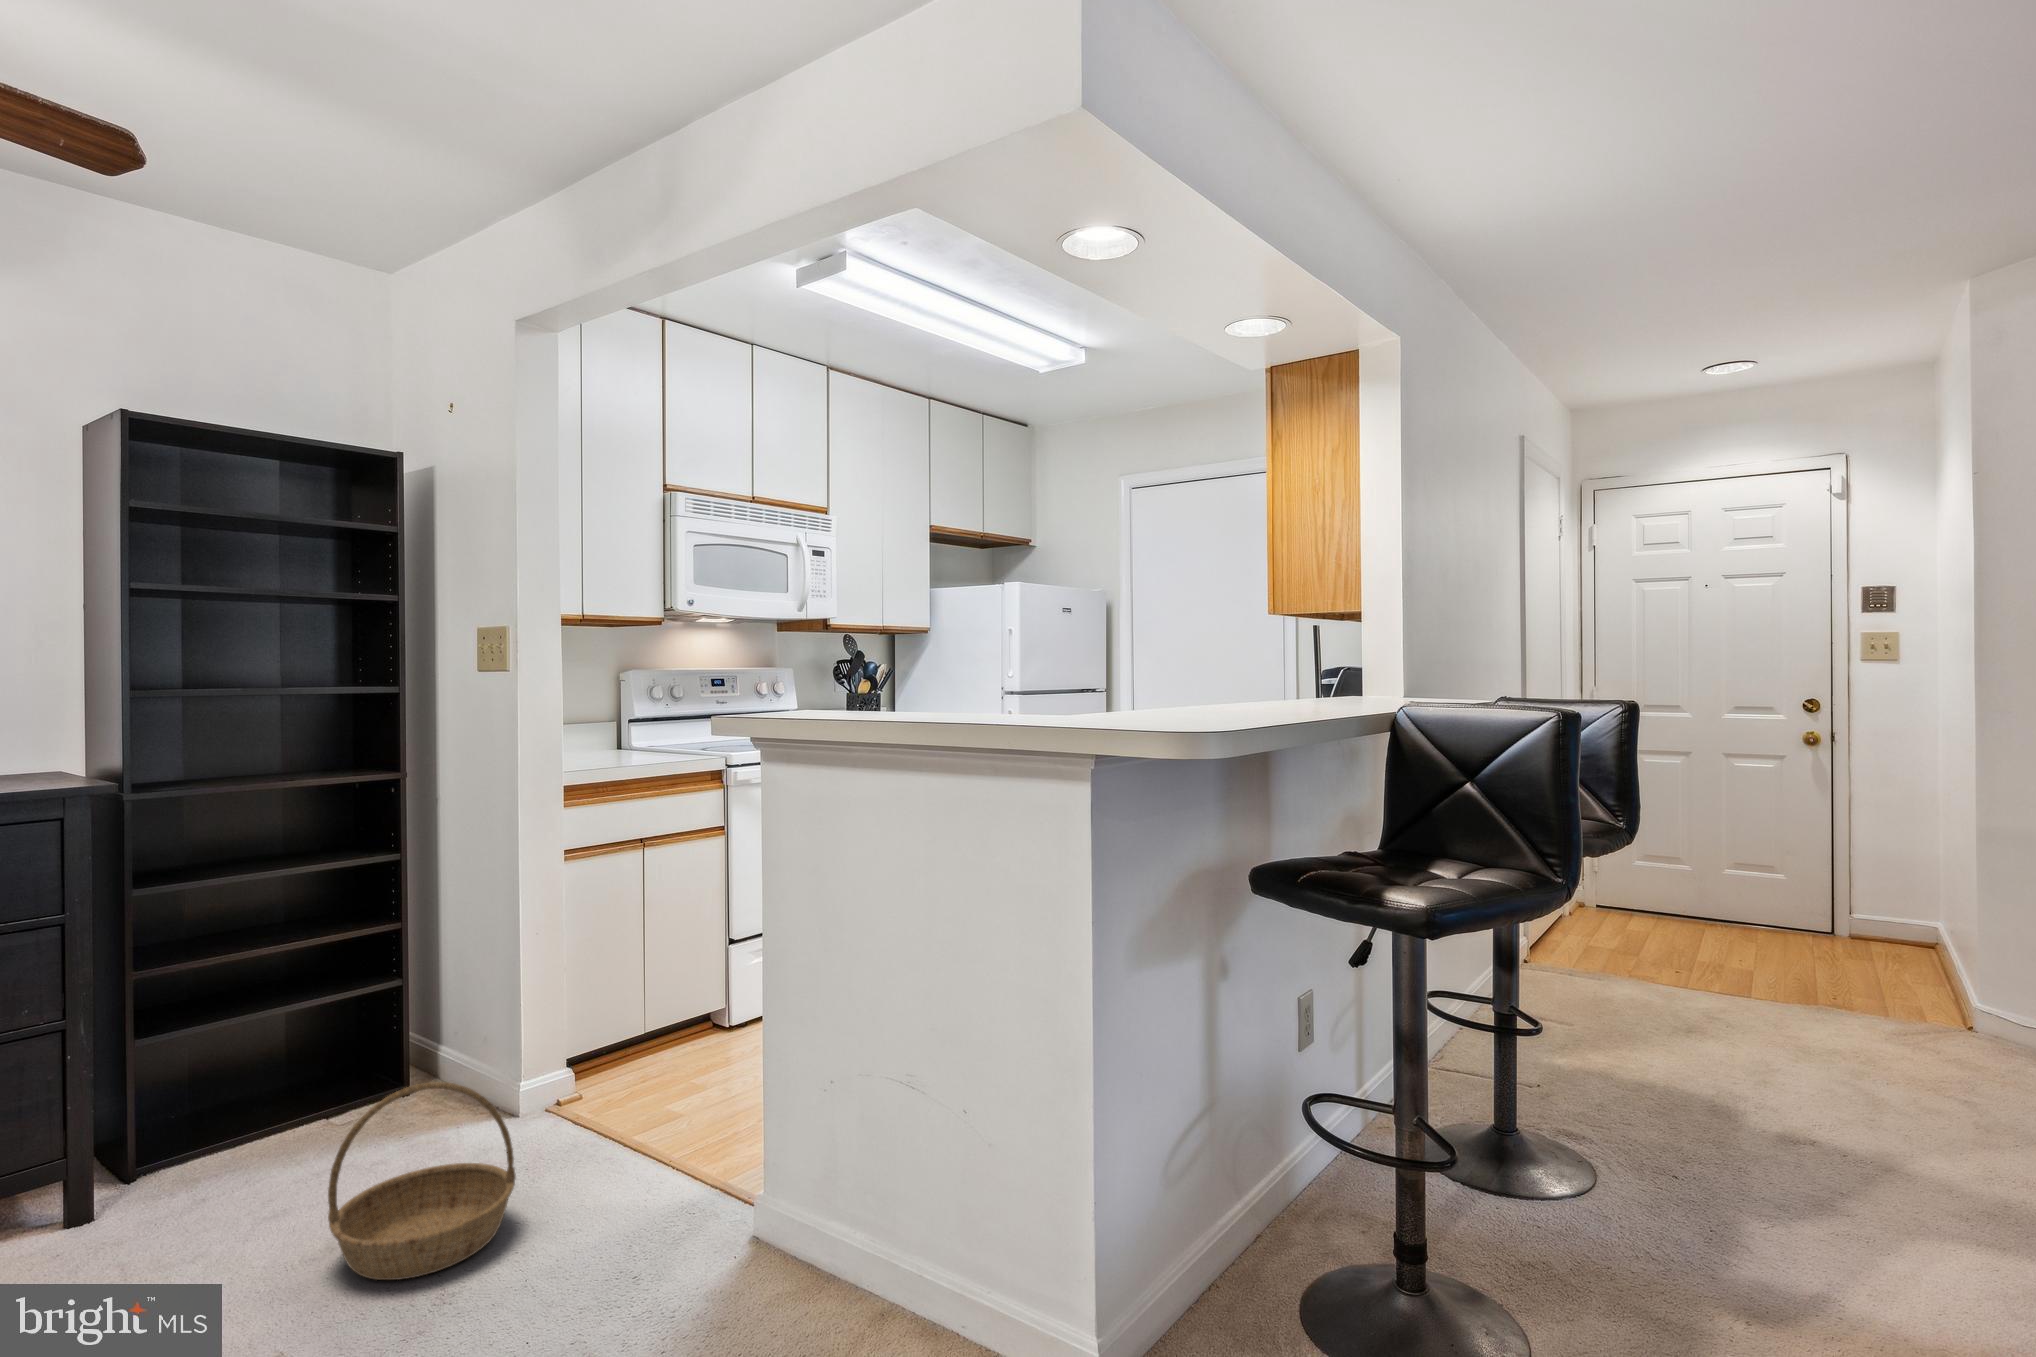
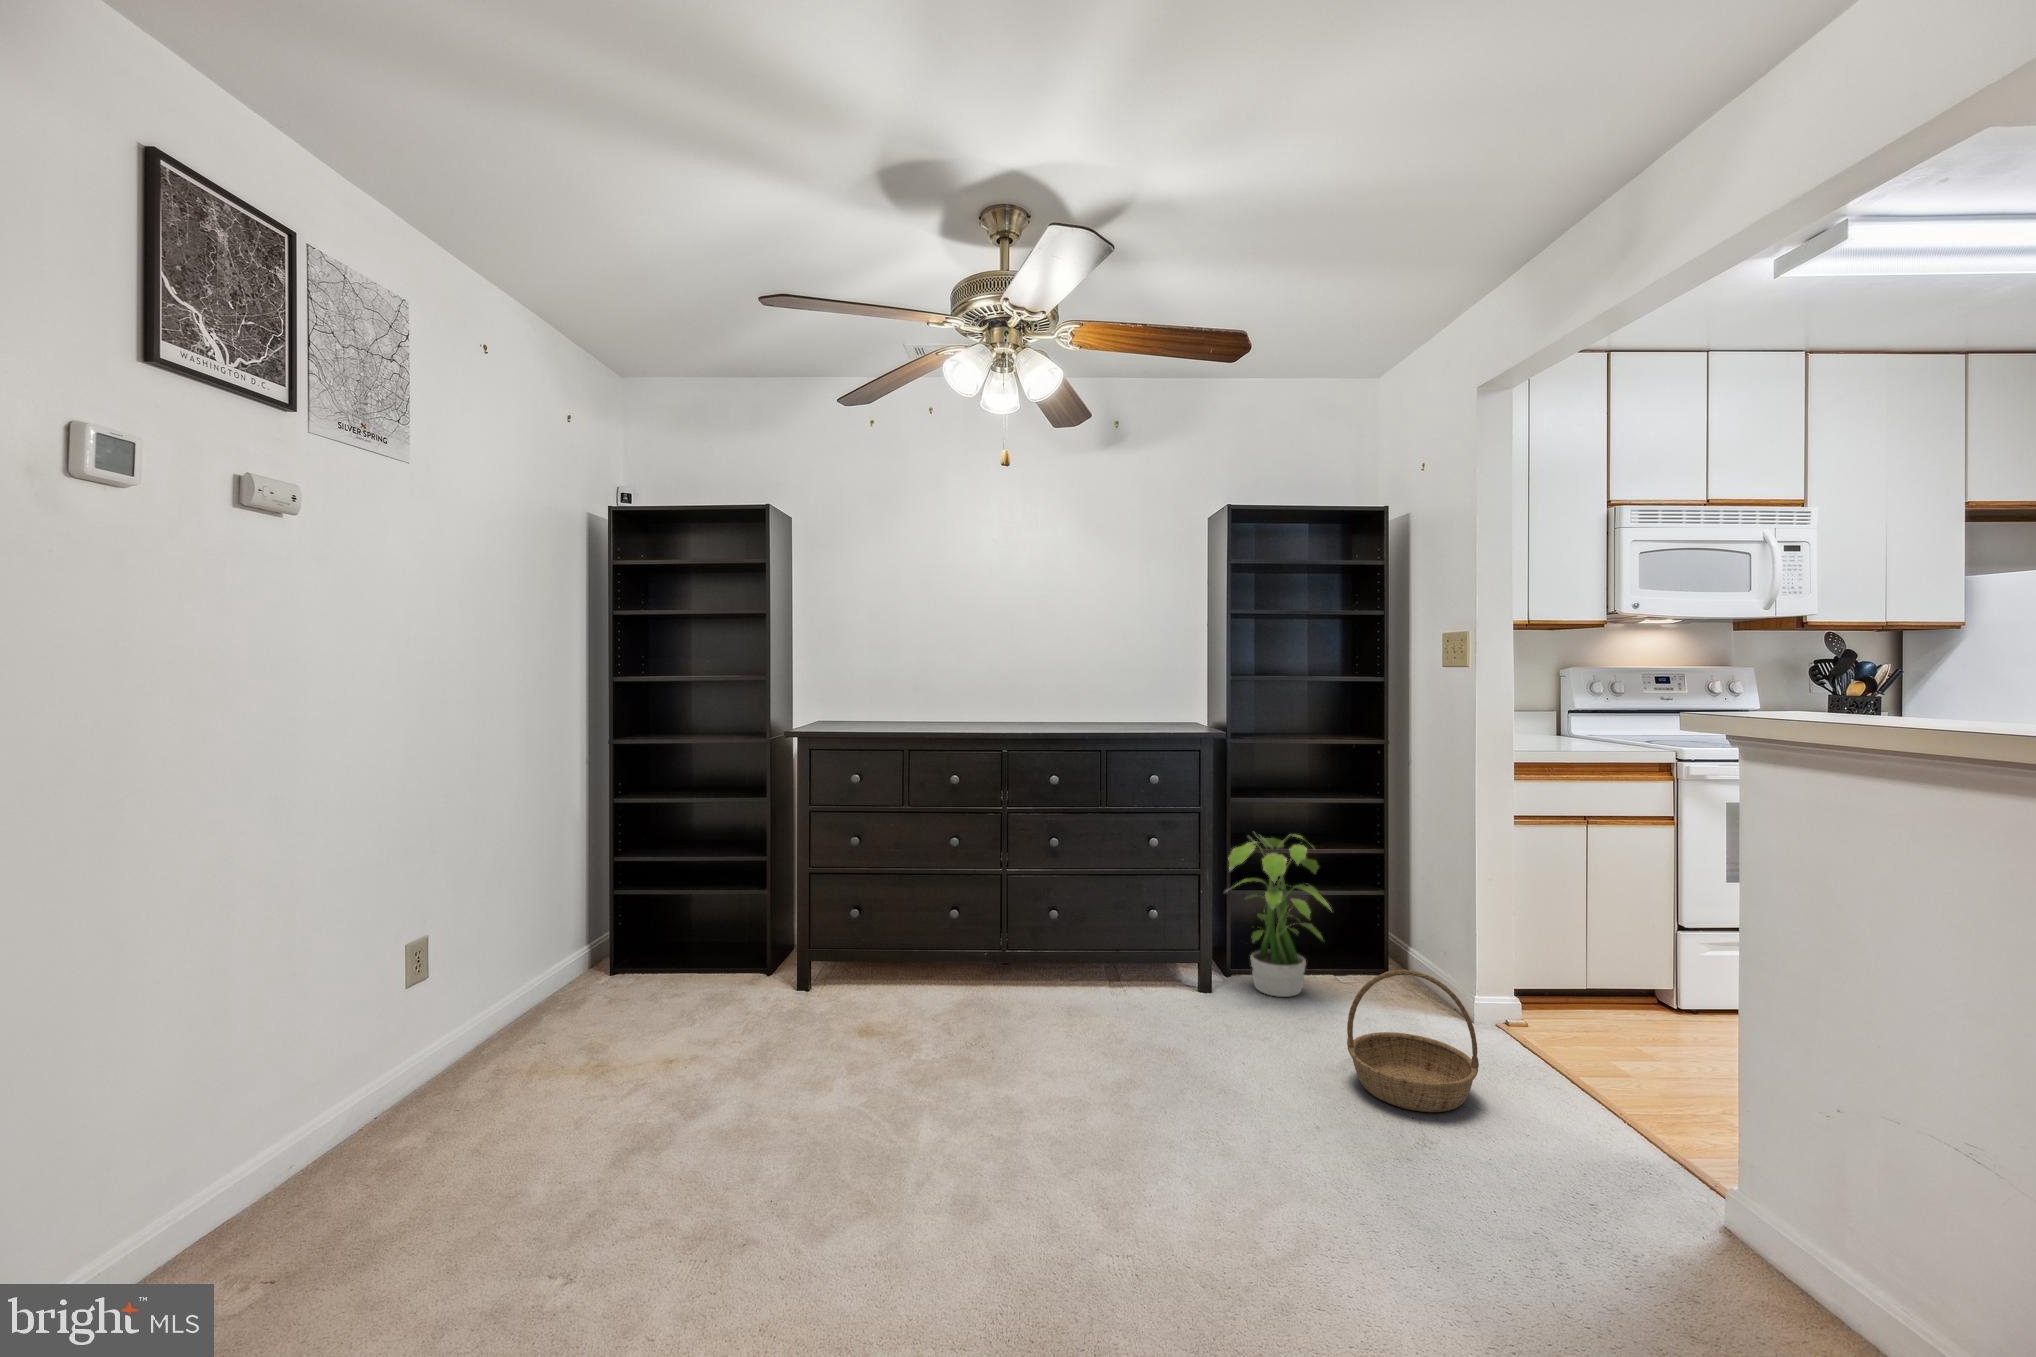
potted plant: none [115,925,317,1184] -> present [1227,835,1331,997]

